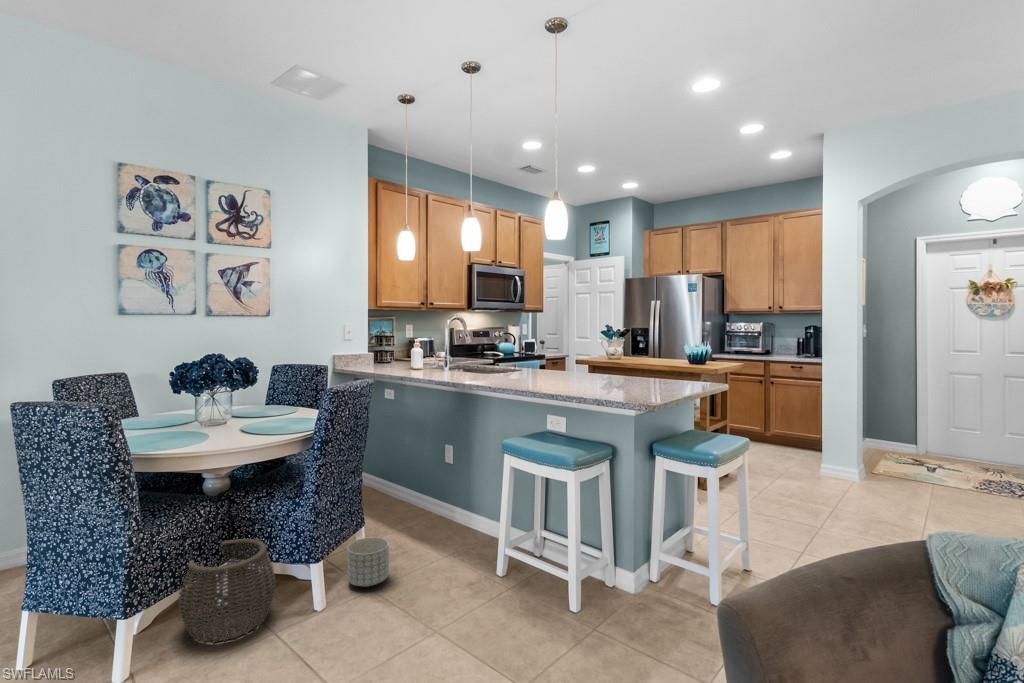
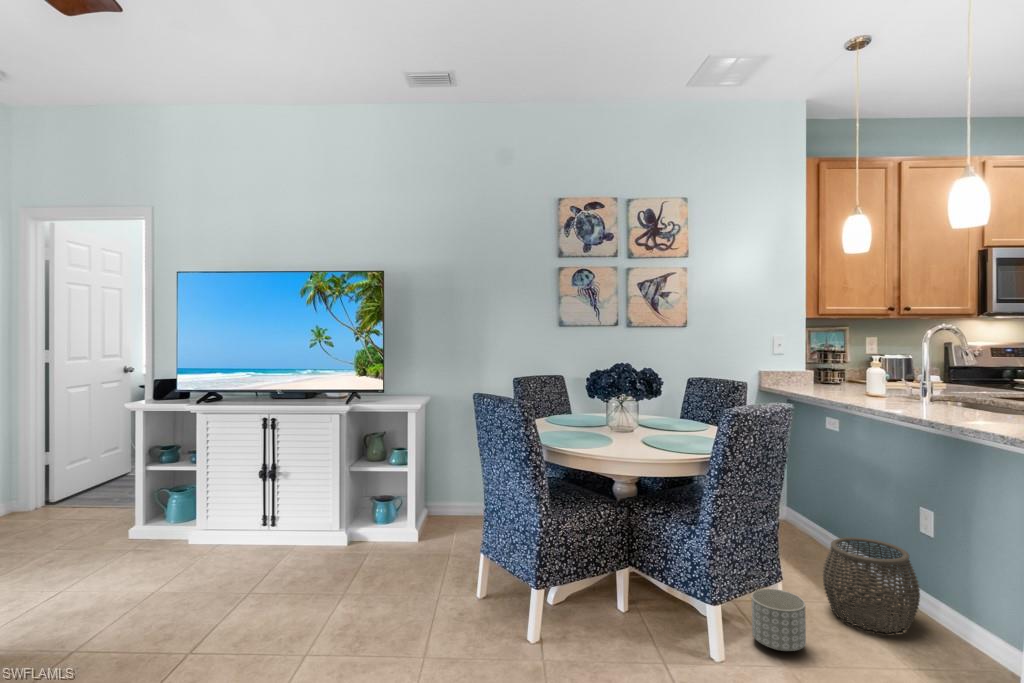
woven basket: present [179,539,275,643] -> present [823,537,920,633]

